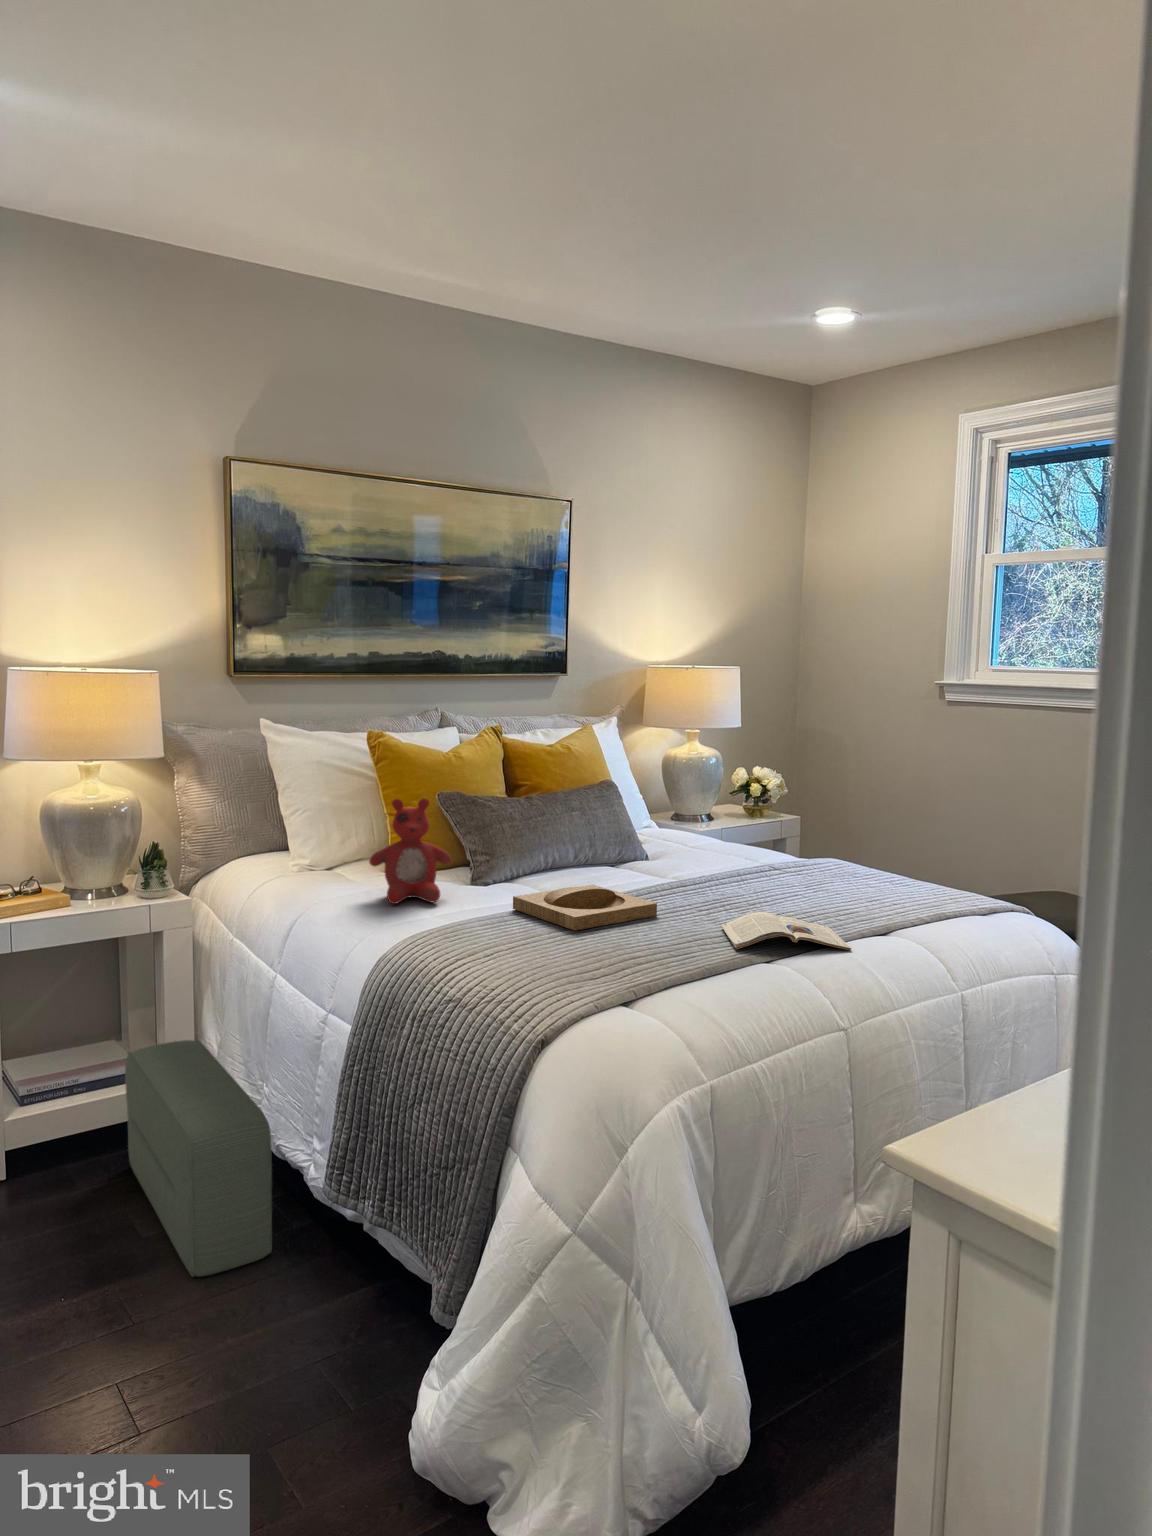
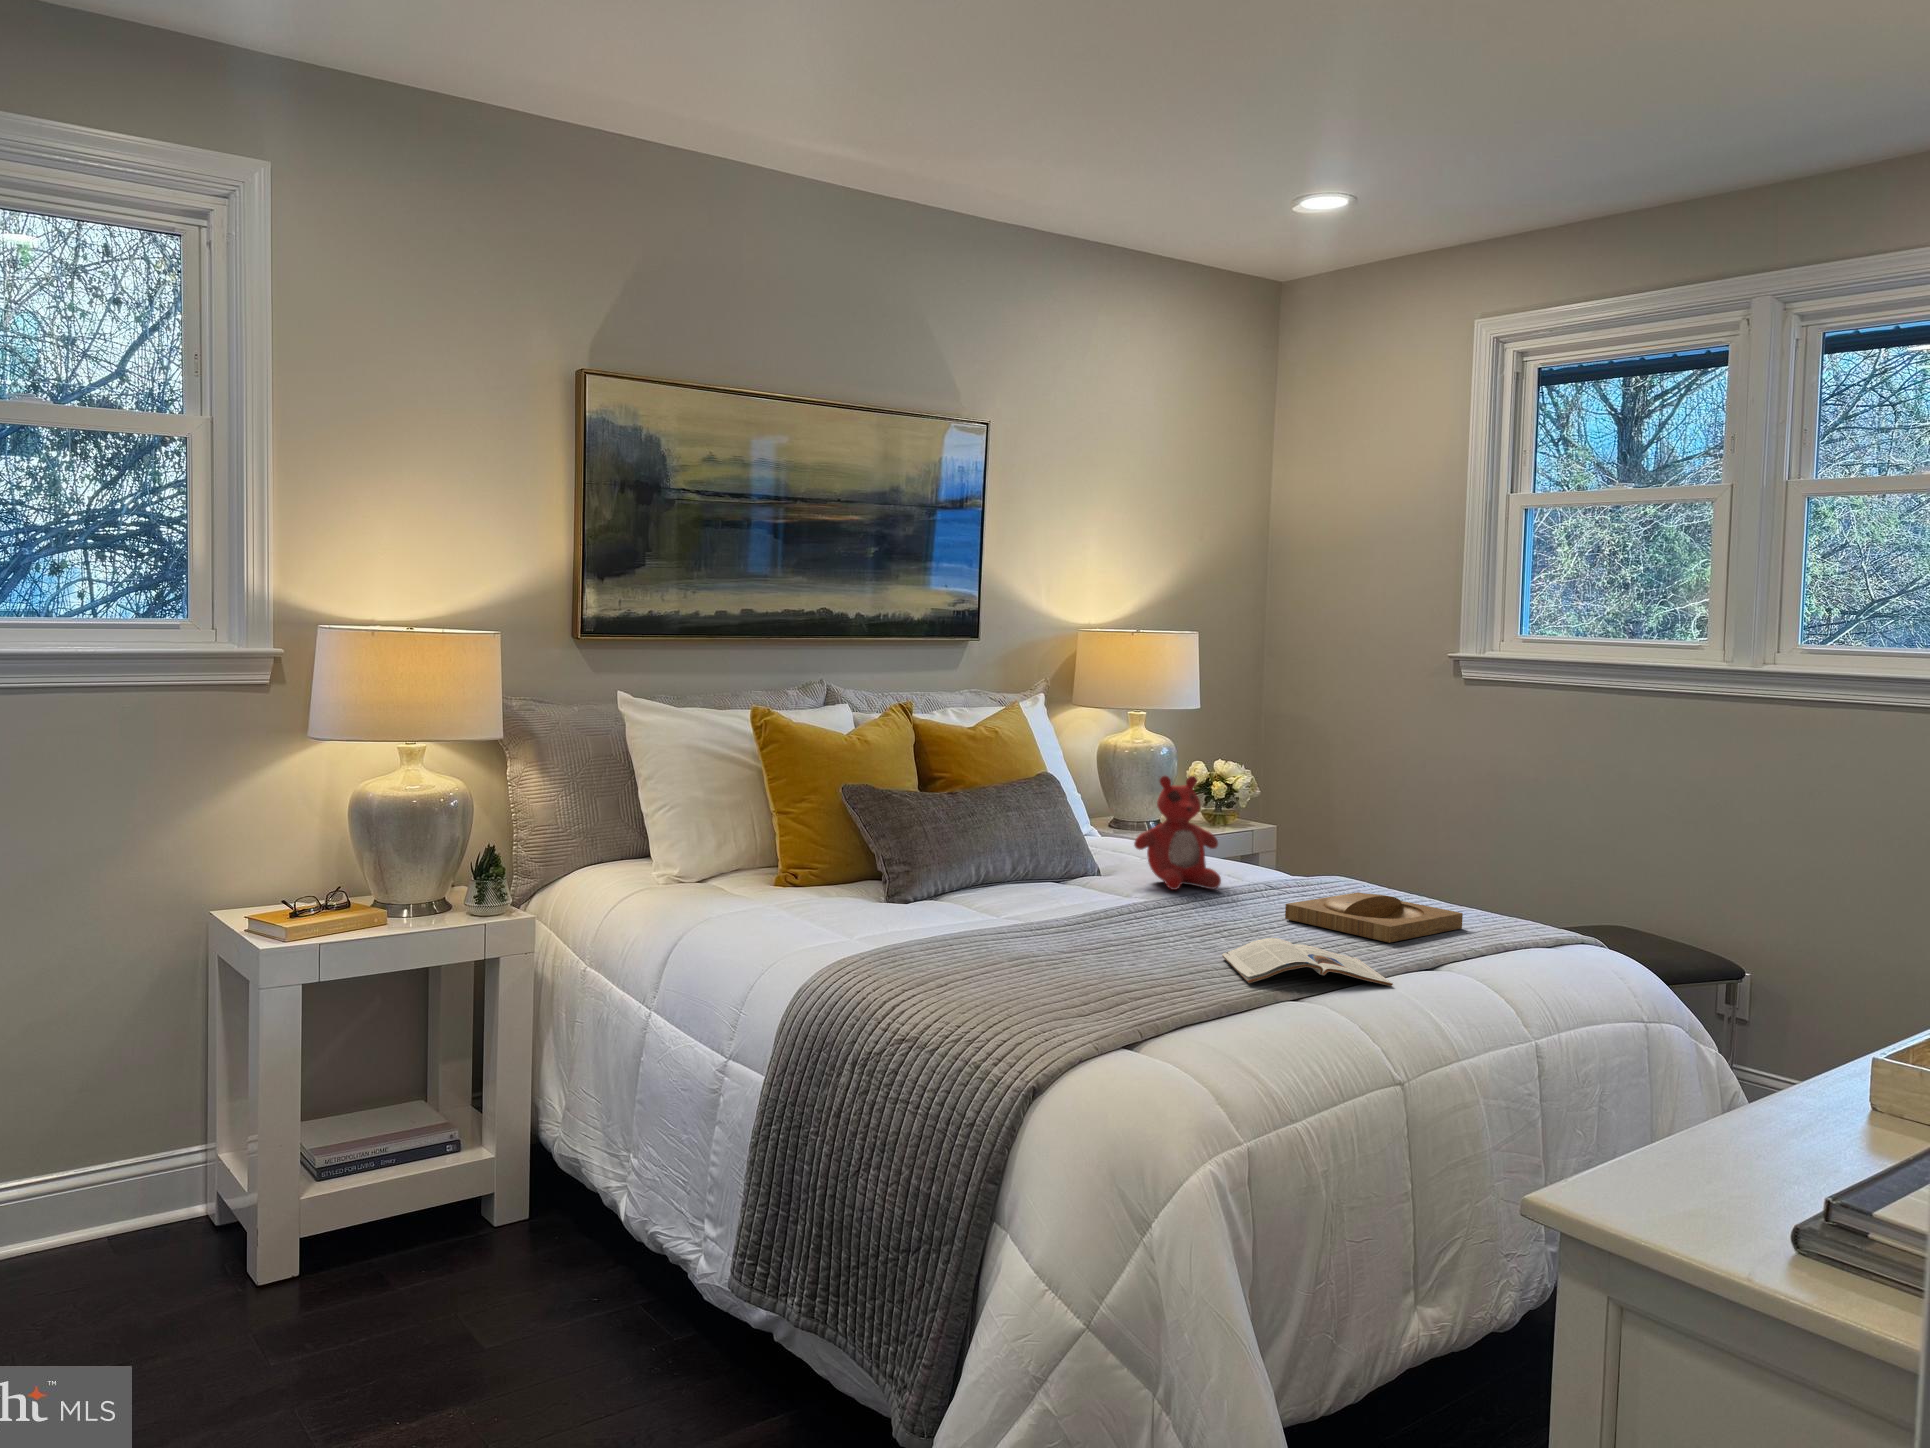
stuffed bear: present [369,798,451,904] -> present [1134,776,1221,890]
tray: present [513,885,657,930] -> present [1285,892,1463,943]
pouf: present [125,1040,272,1277] -> none [455,1098,658,1396]

